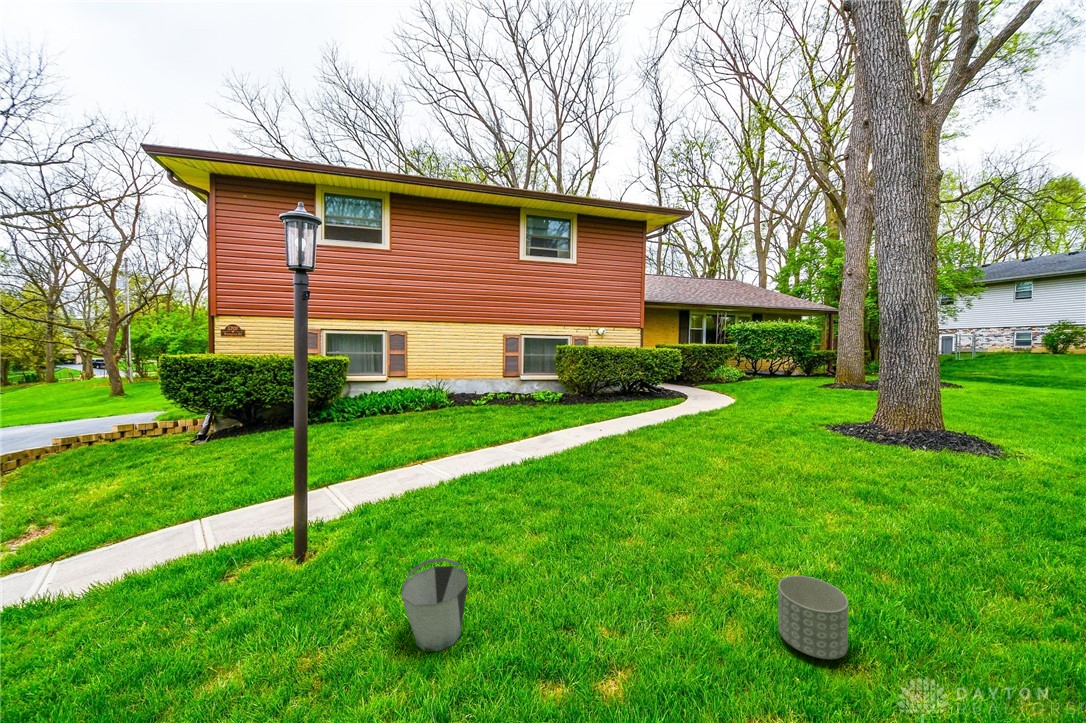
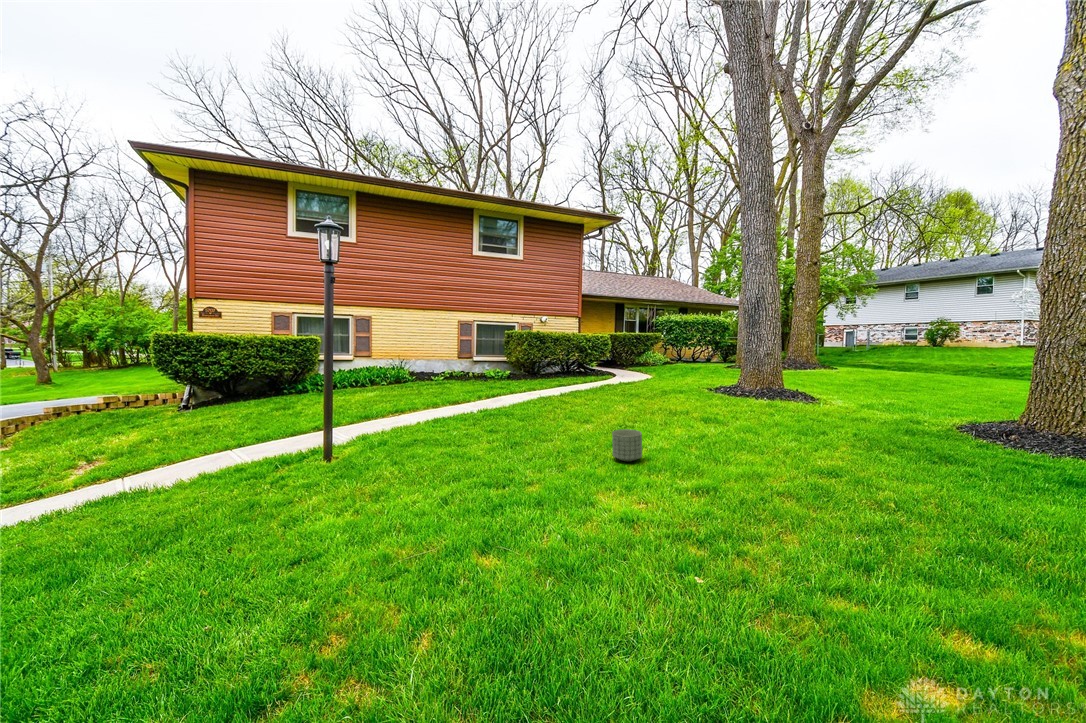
bucket: present [402,558,468,652] -> none [415,429,452,471]

